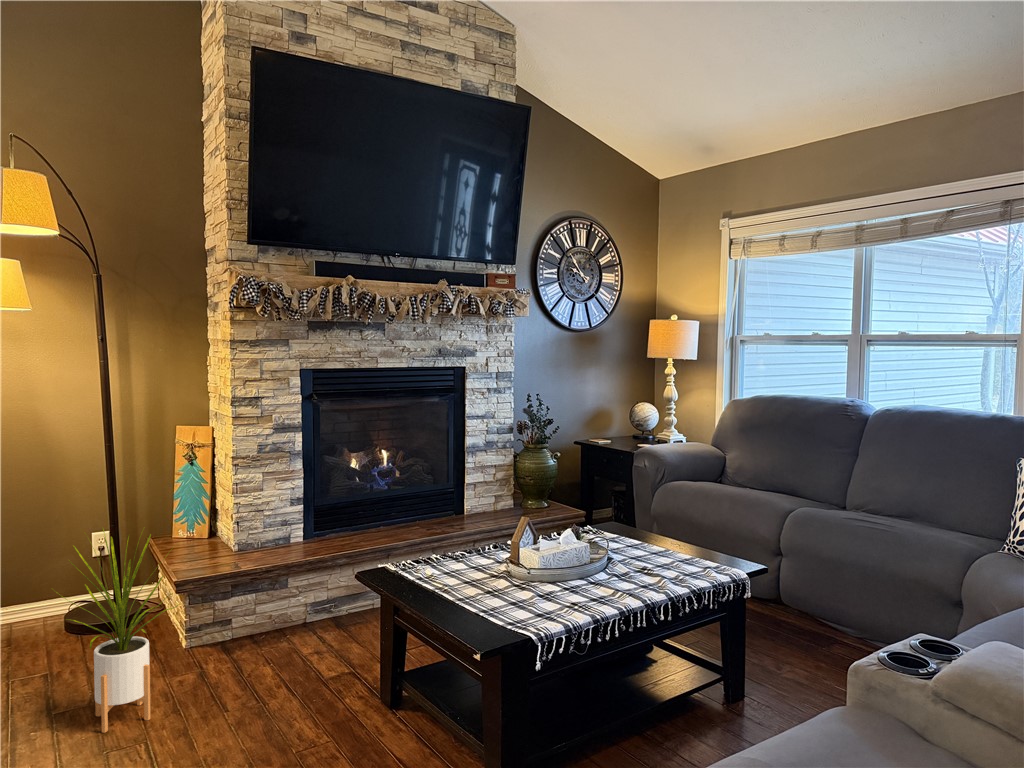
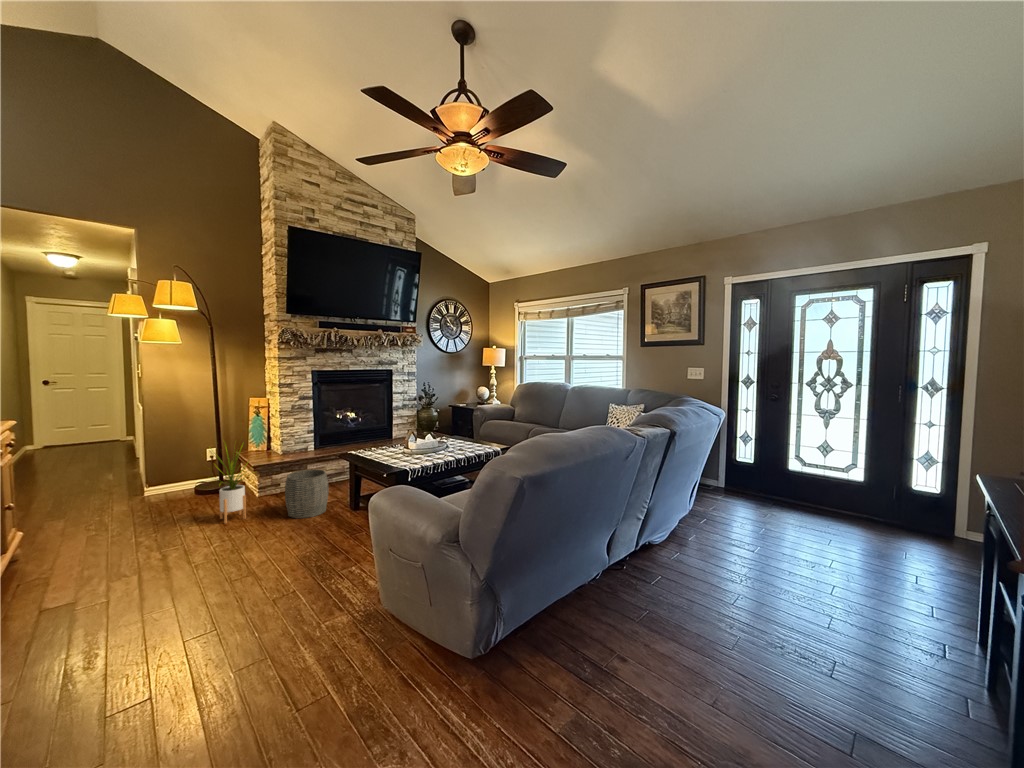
woven basket: none [236,604,333,730] -> present [285,469,329,518]

